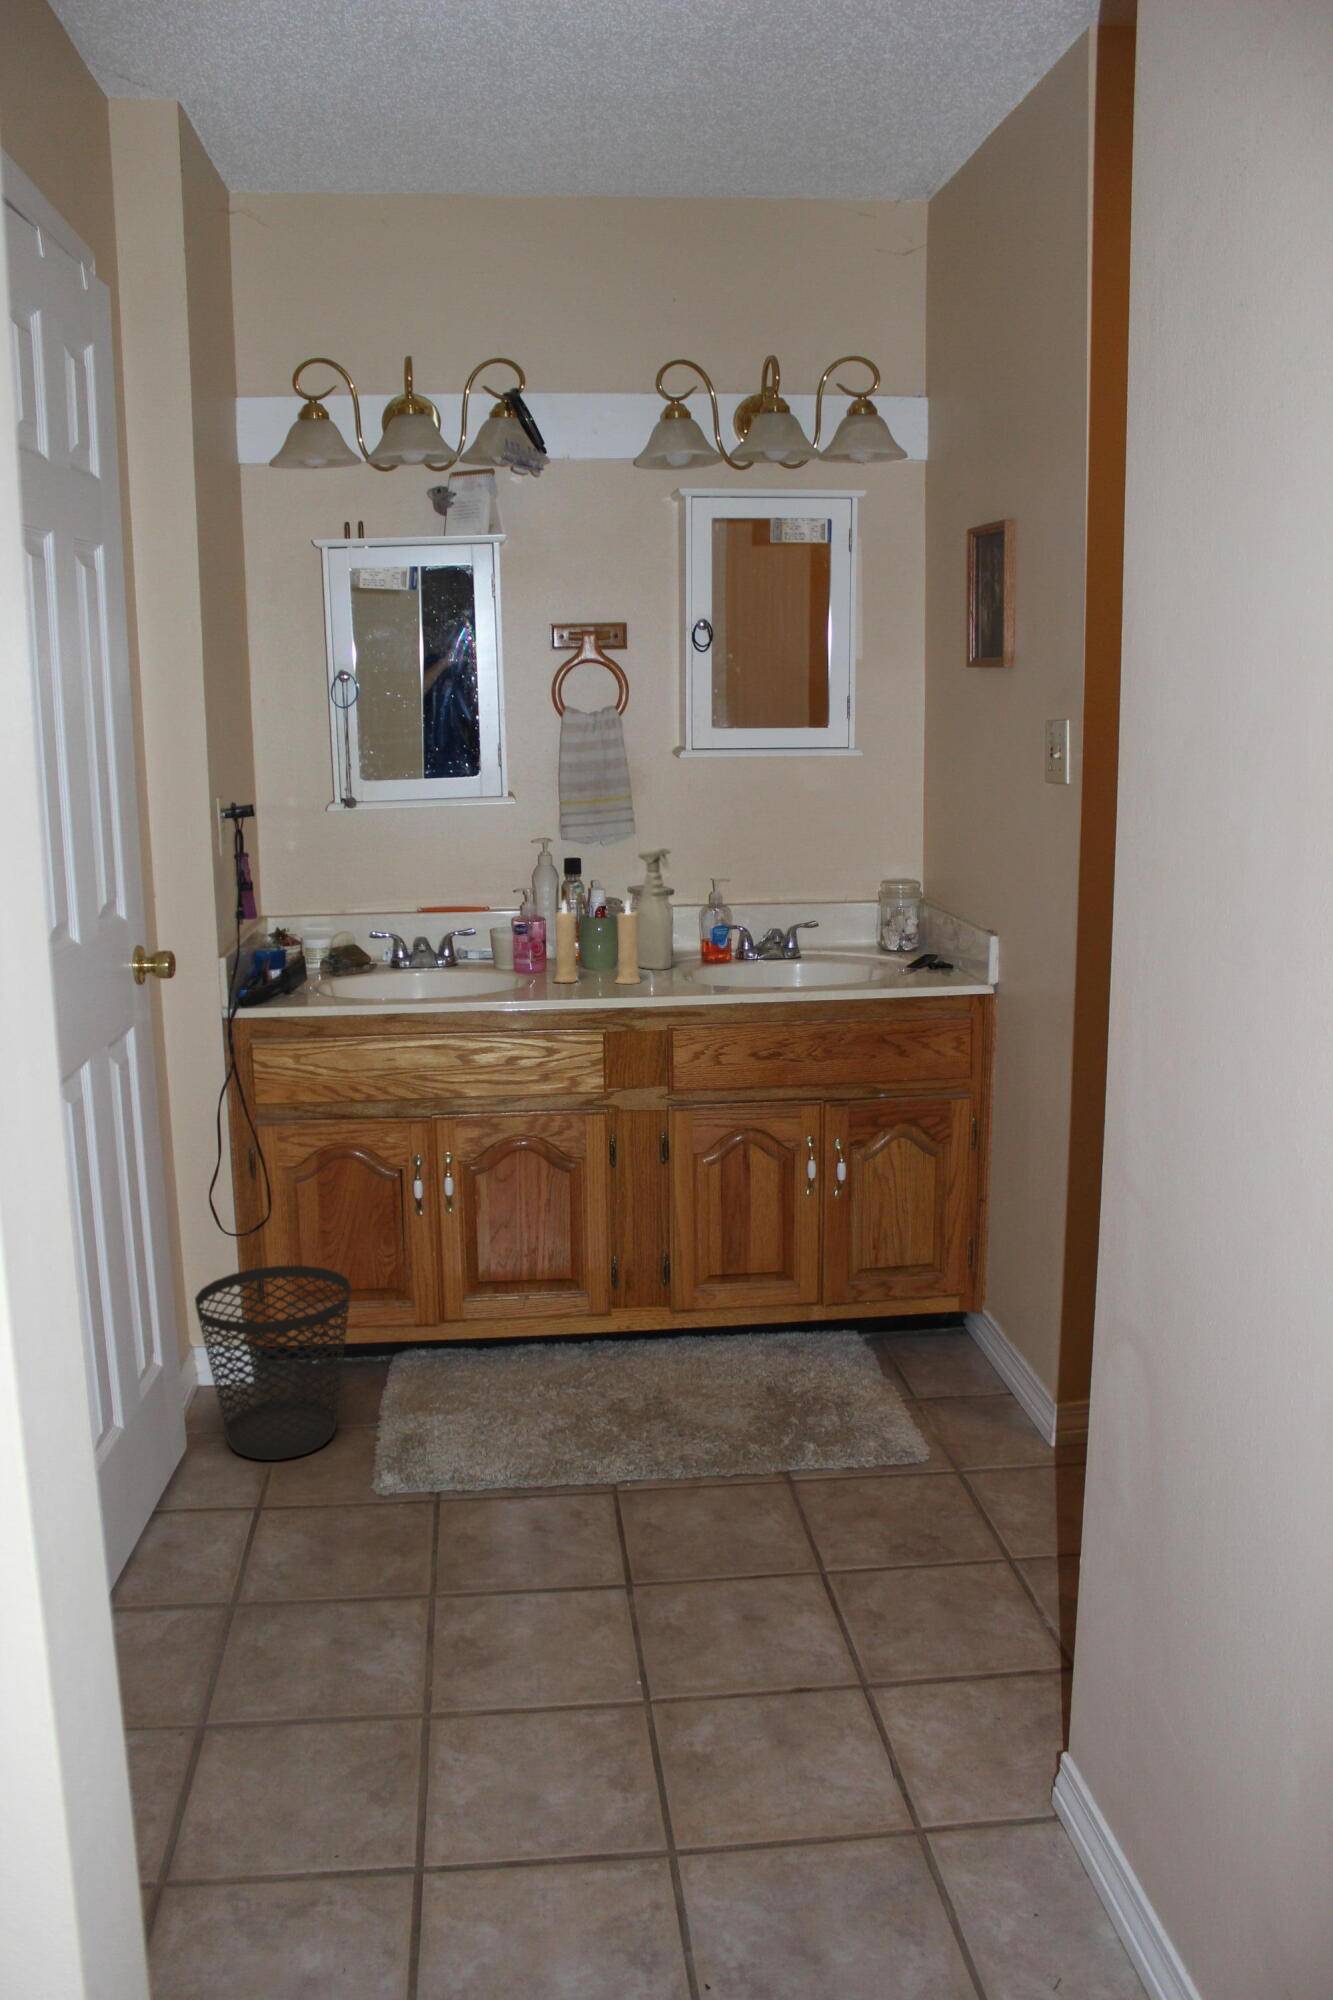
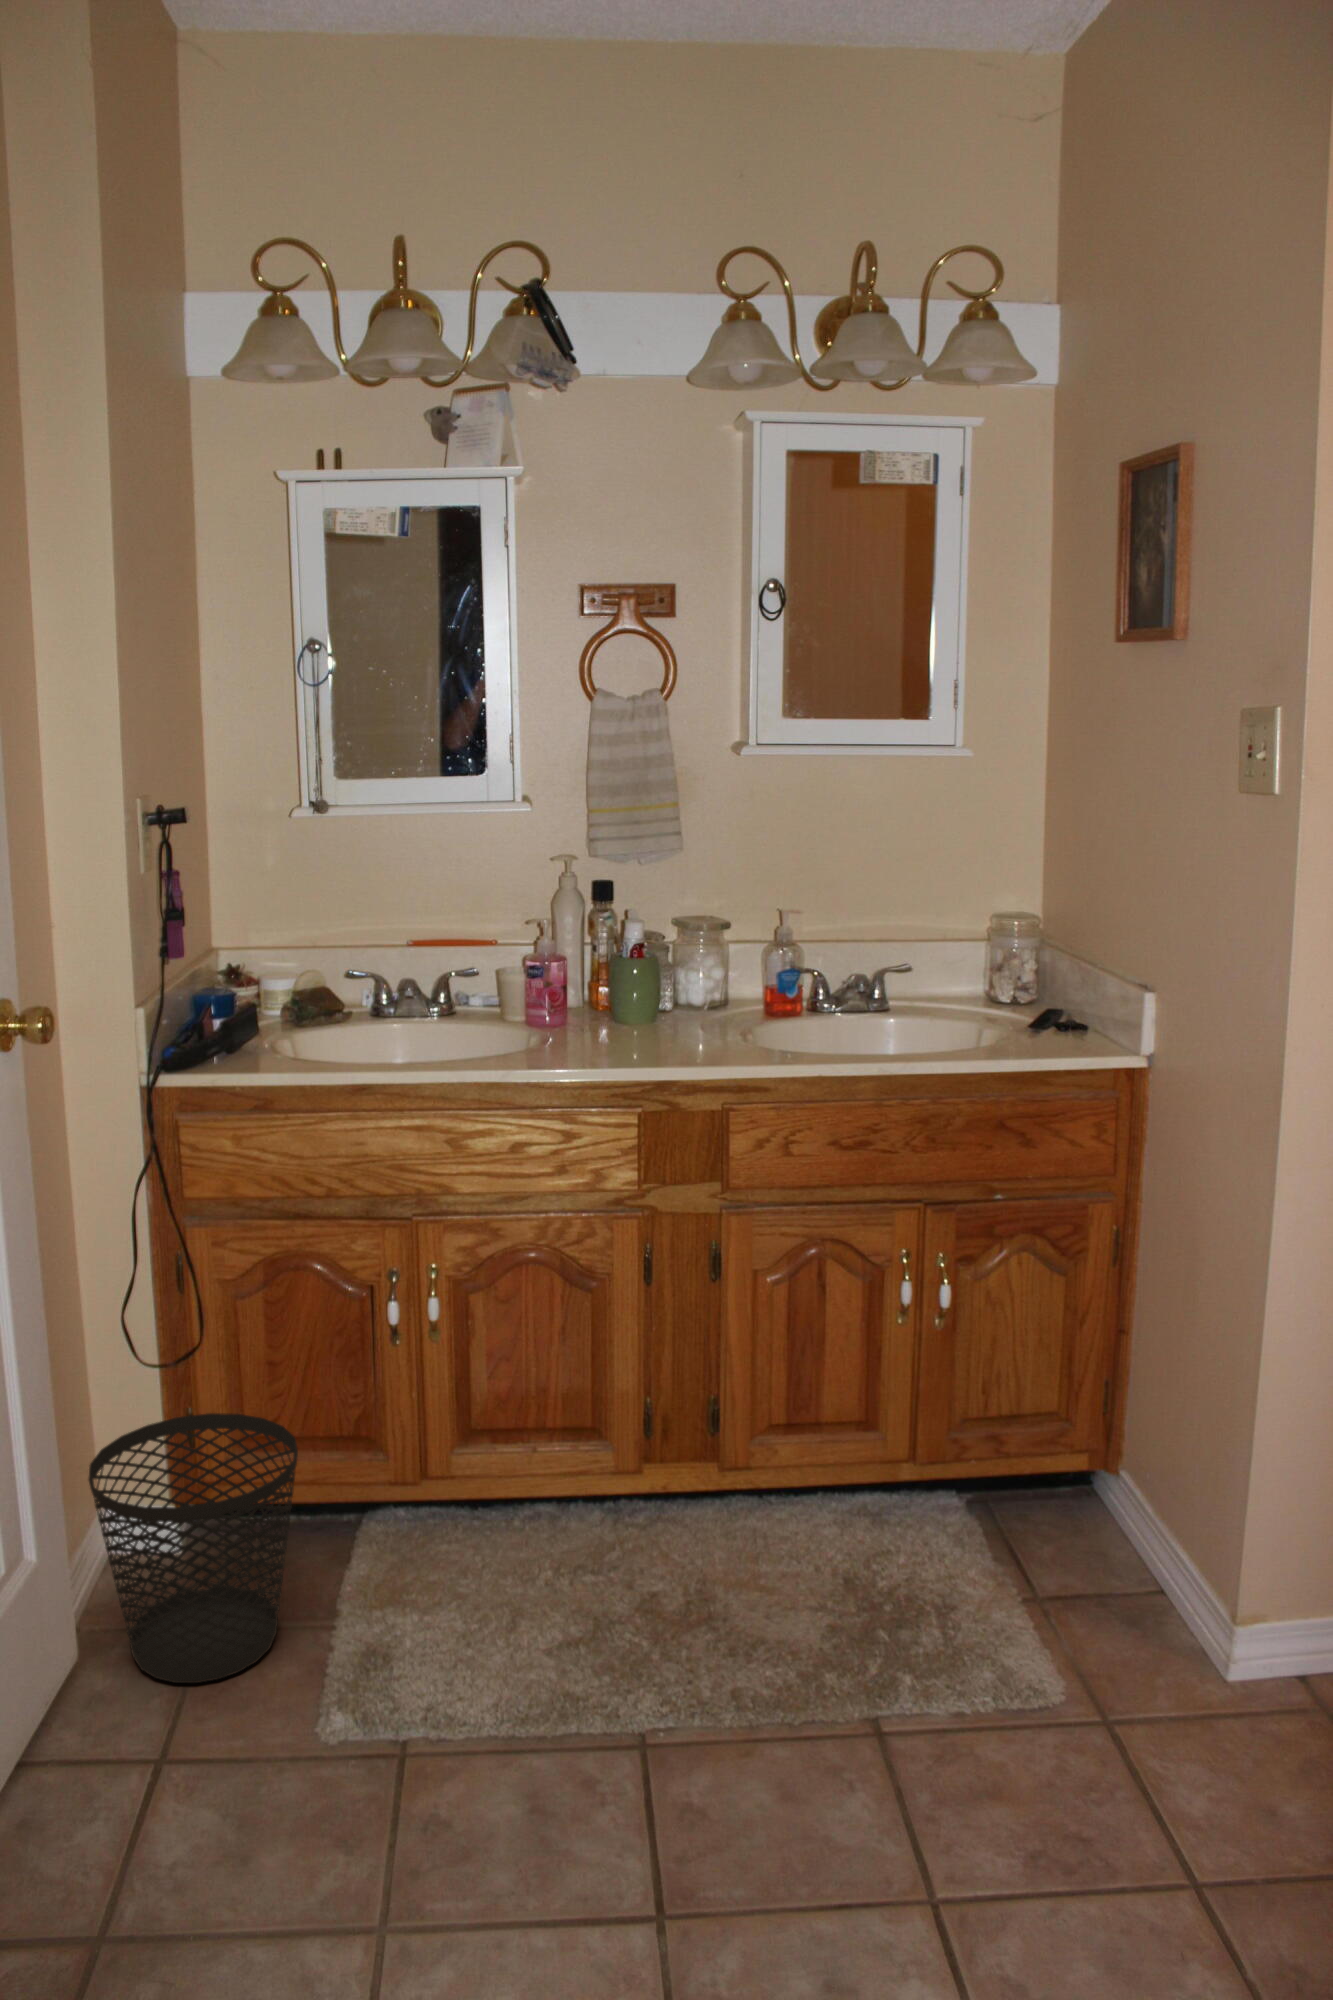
spray bottle: present [637,847,672,970] -> none [680,869,726,1024]
candle: present [554,901,641,984] -> none [574,931,687,1045]

